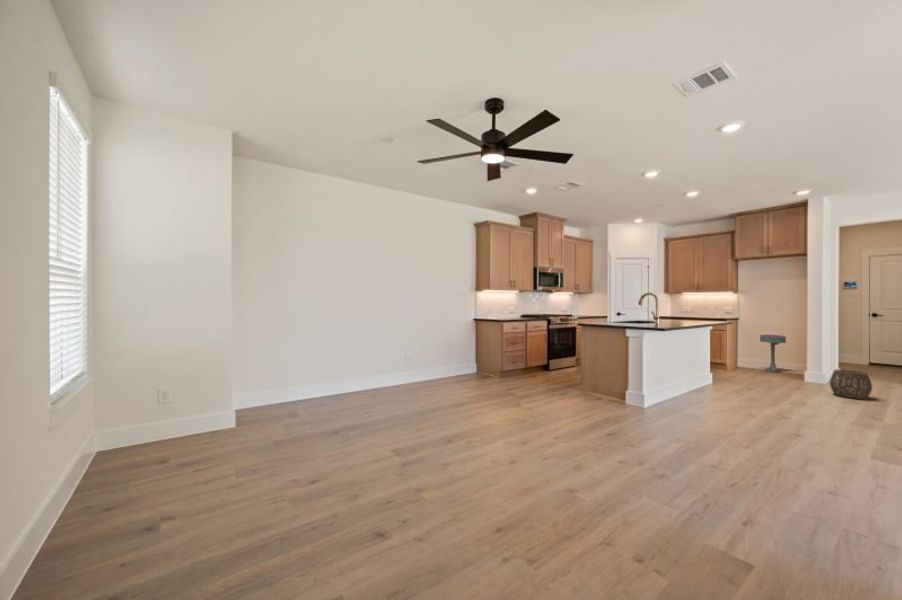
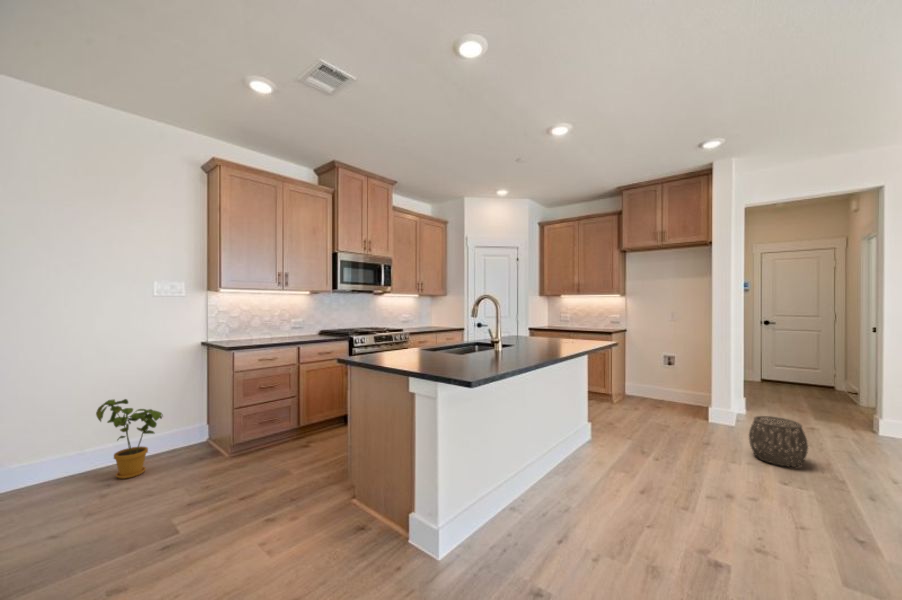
bar stool: present [760,335,786,372] -> none [651,353,682,405]
house plant: none [446,343,474,382] -> present [96,399,163,479]

